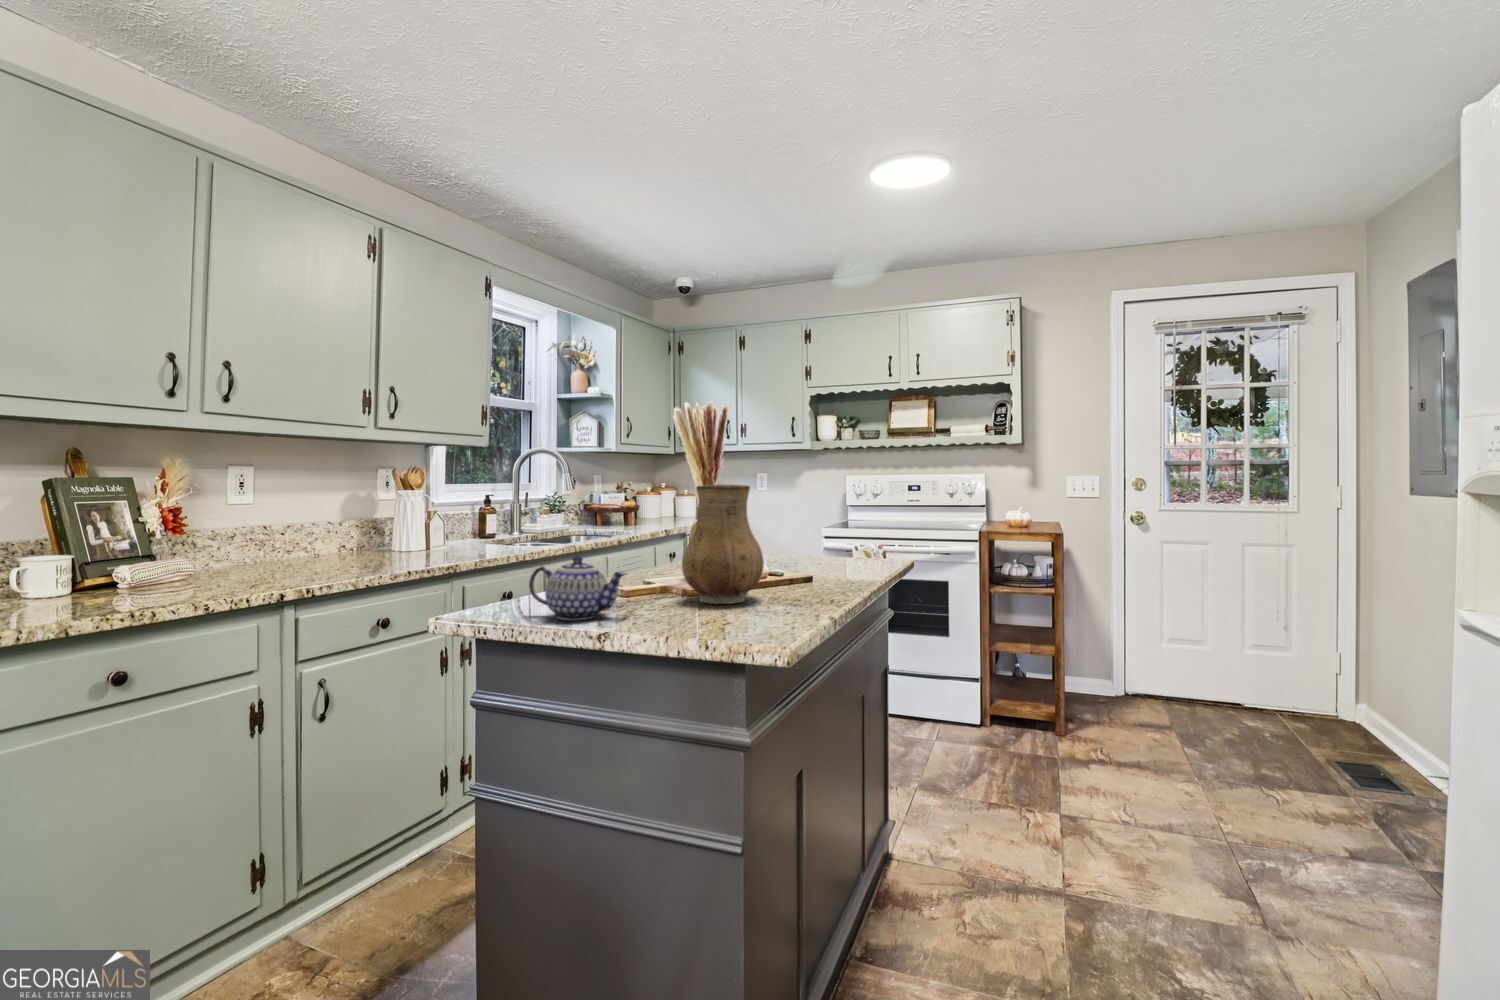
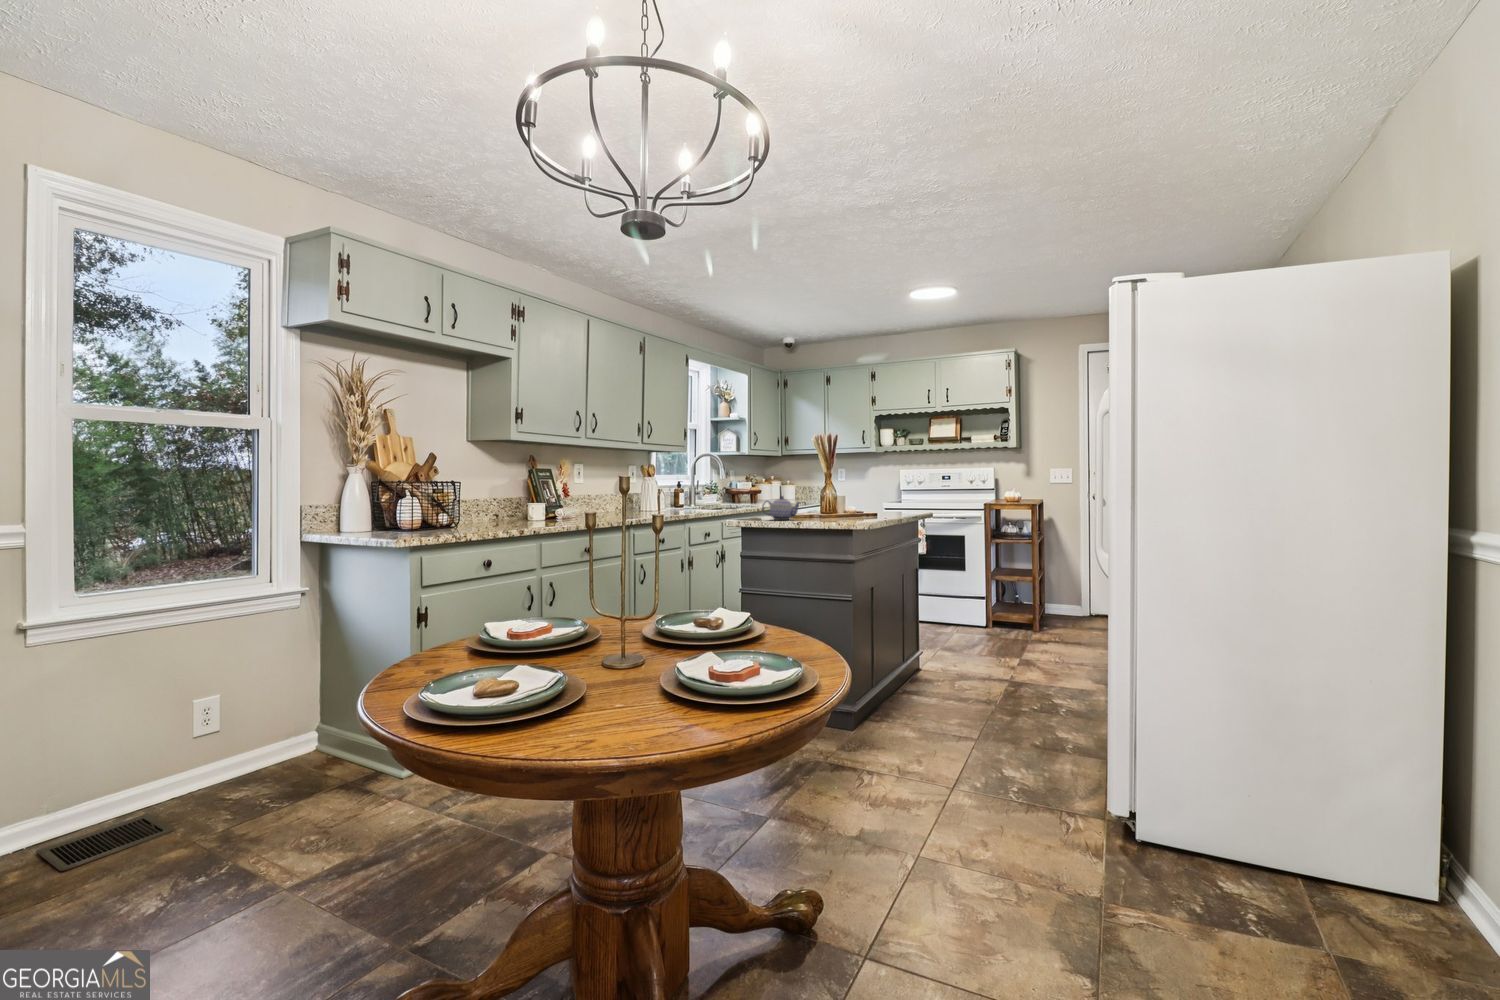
ceramic pitcher: present [682,484,764,604] -> none [820,469,855,518]

